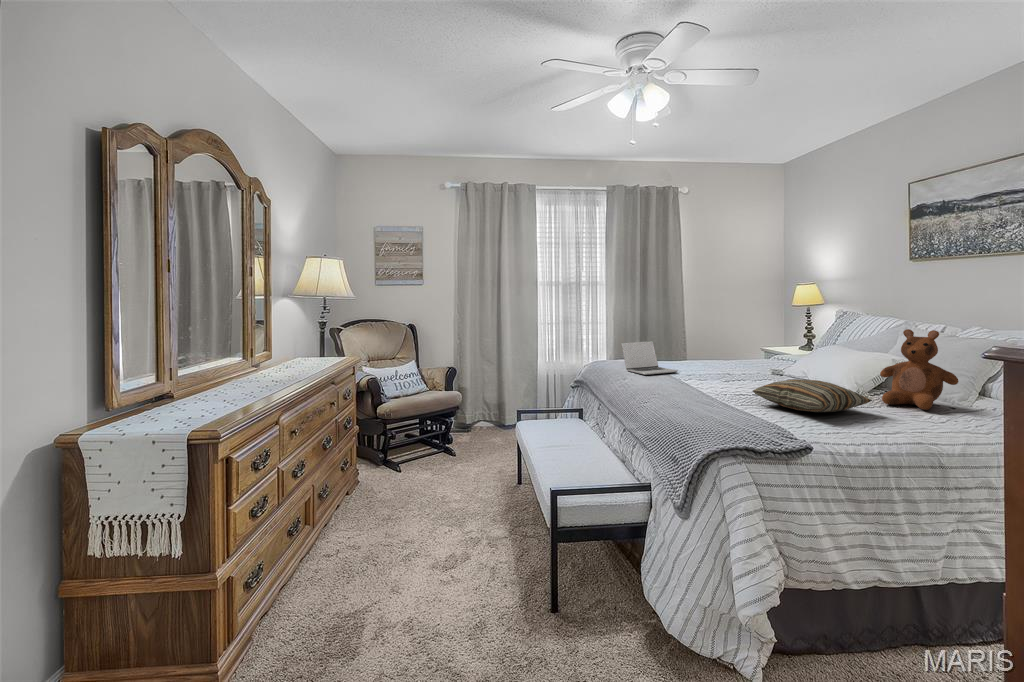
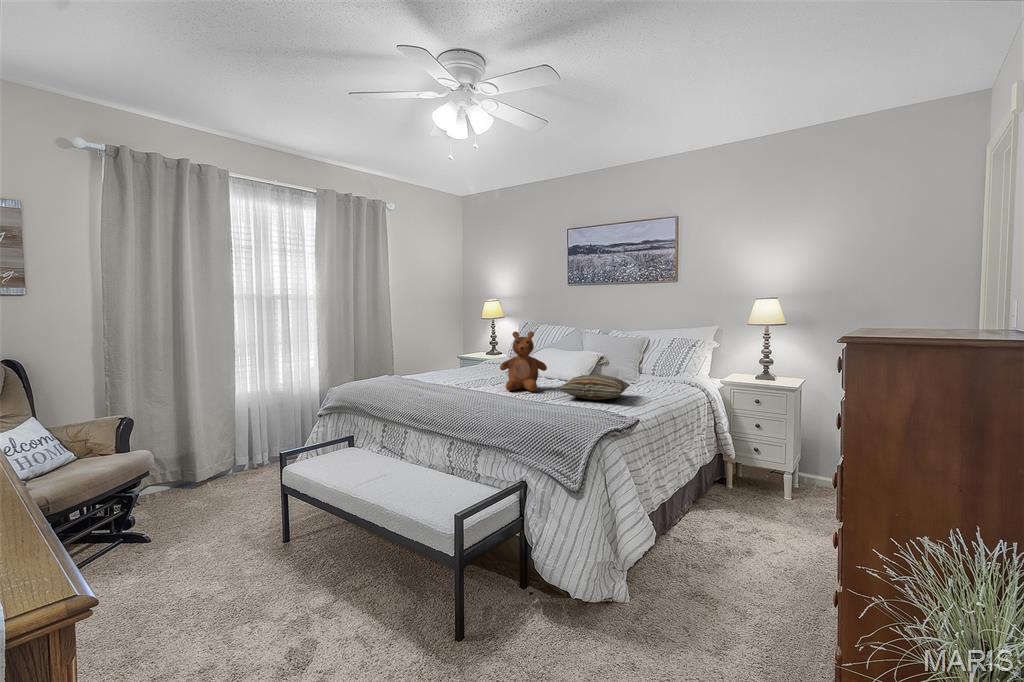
teddy bear: present [880,329,959,410] -> present [500,331,547,391]
laptop: present [621,341,678,375] -> none [400,355,455,389]

